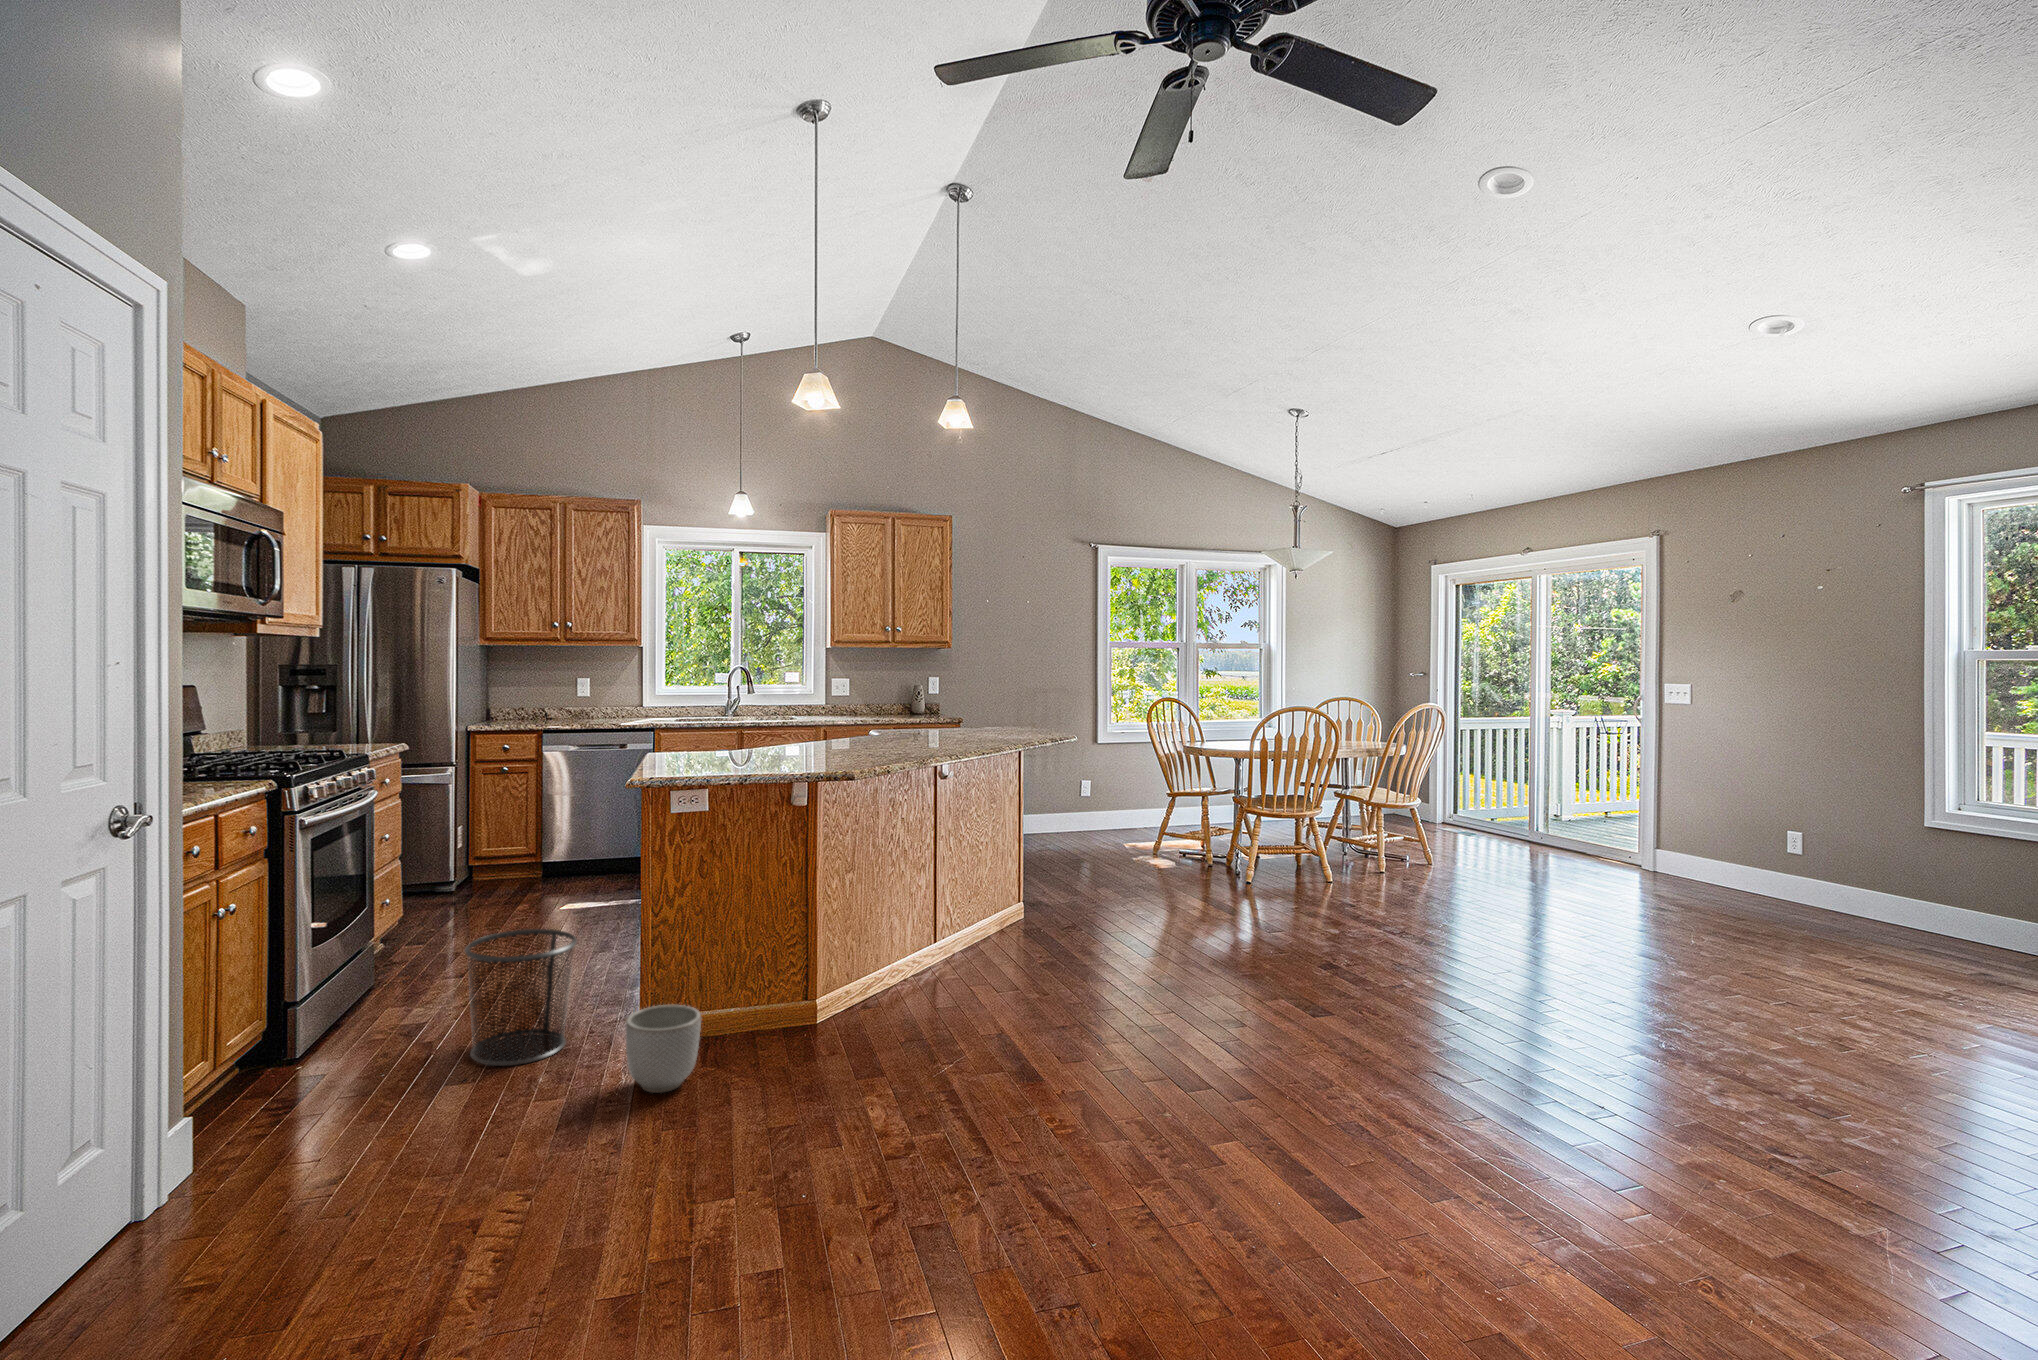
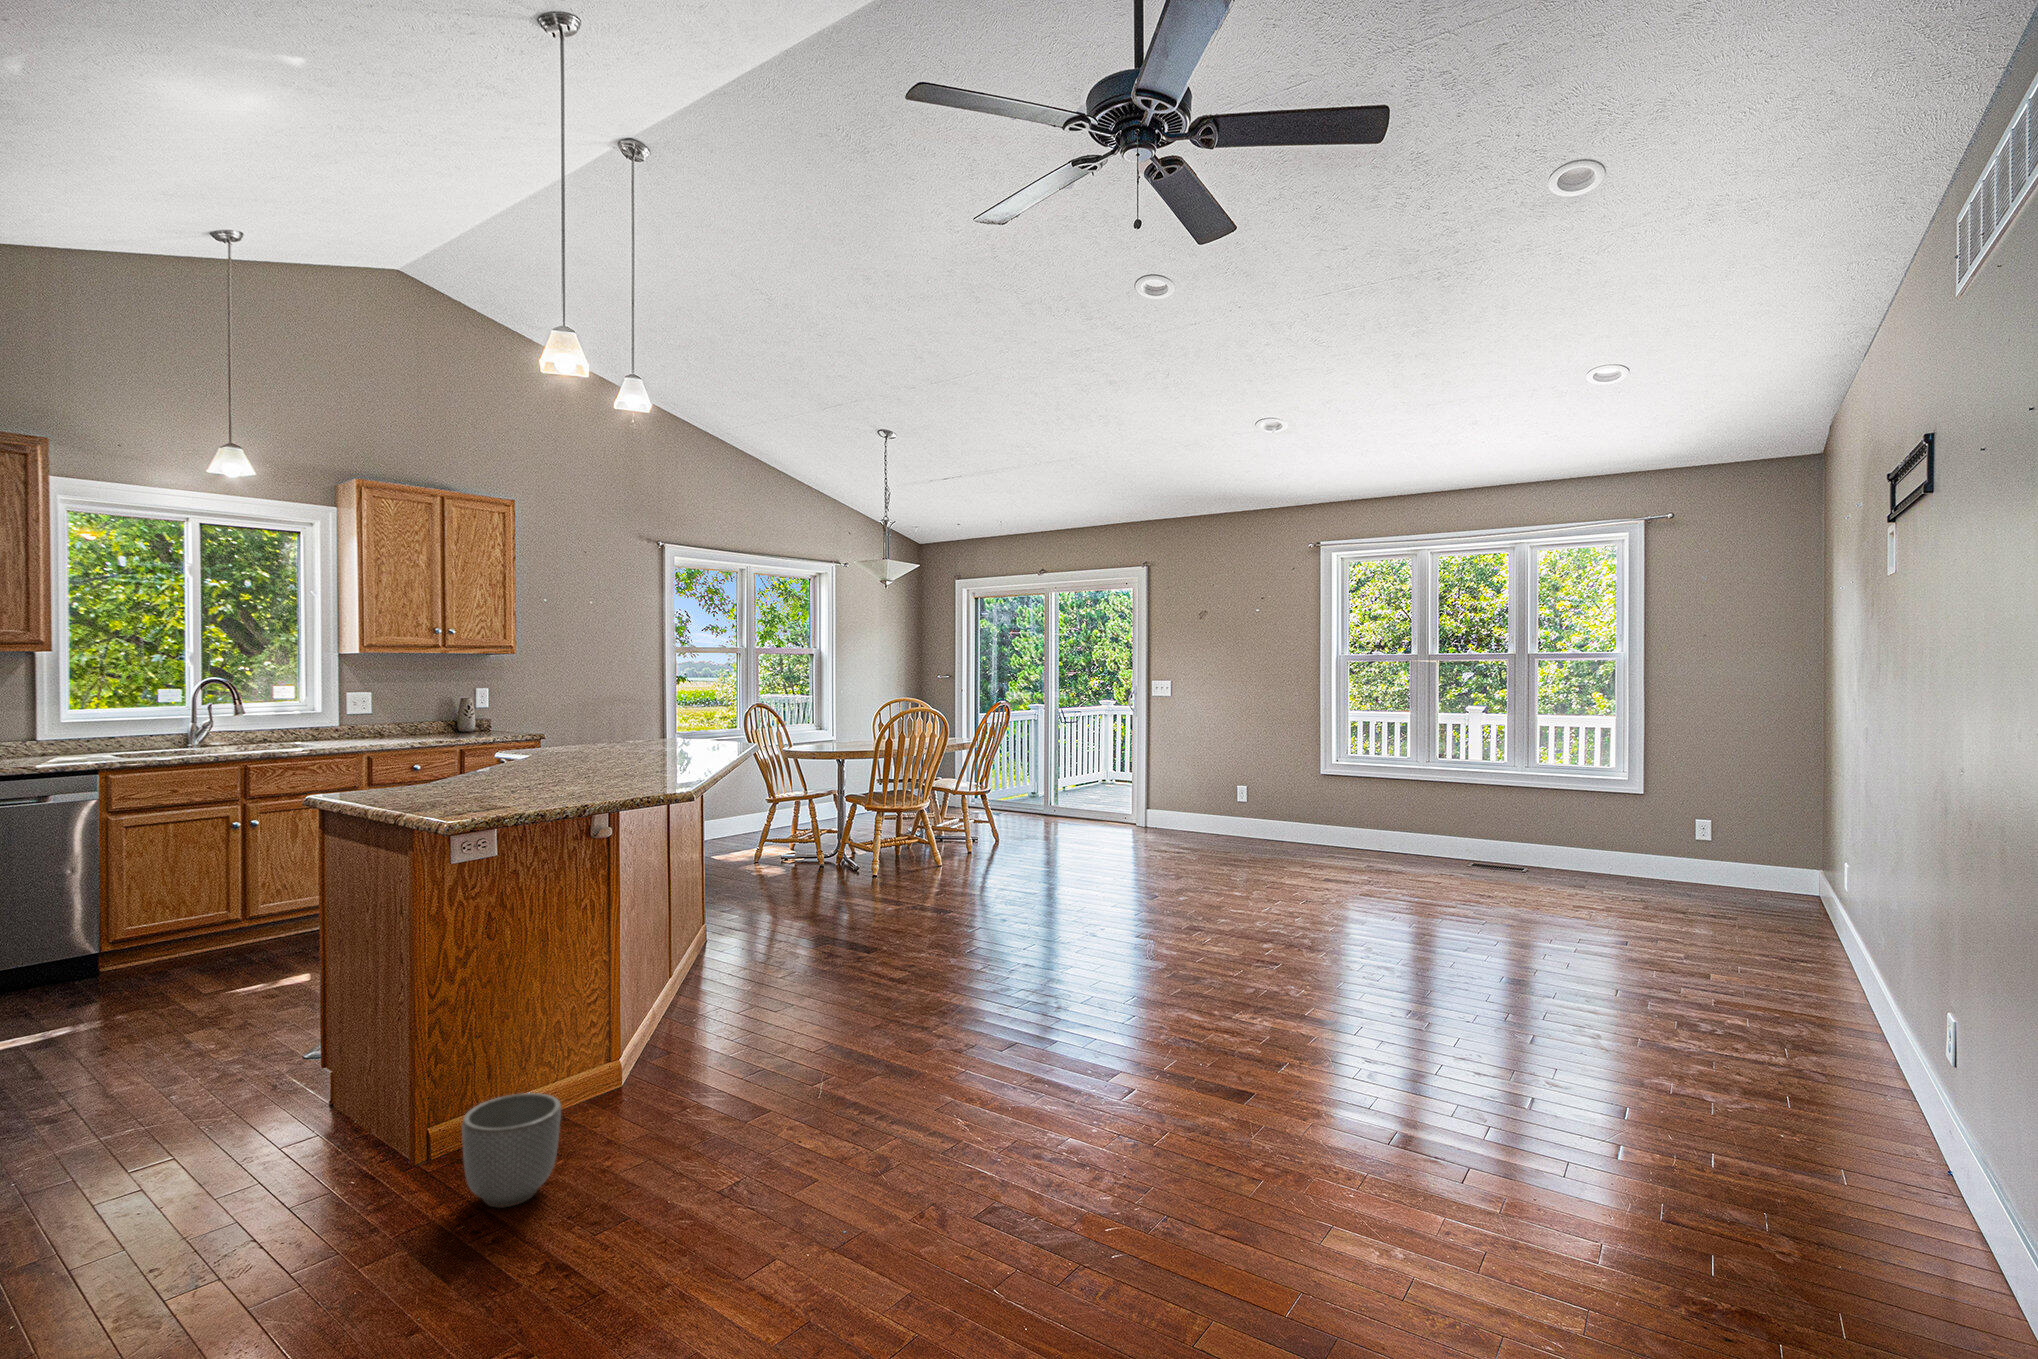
waste bin: present [465,929,577,1066] -> none [128,1046,312,1257]

